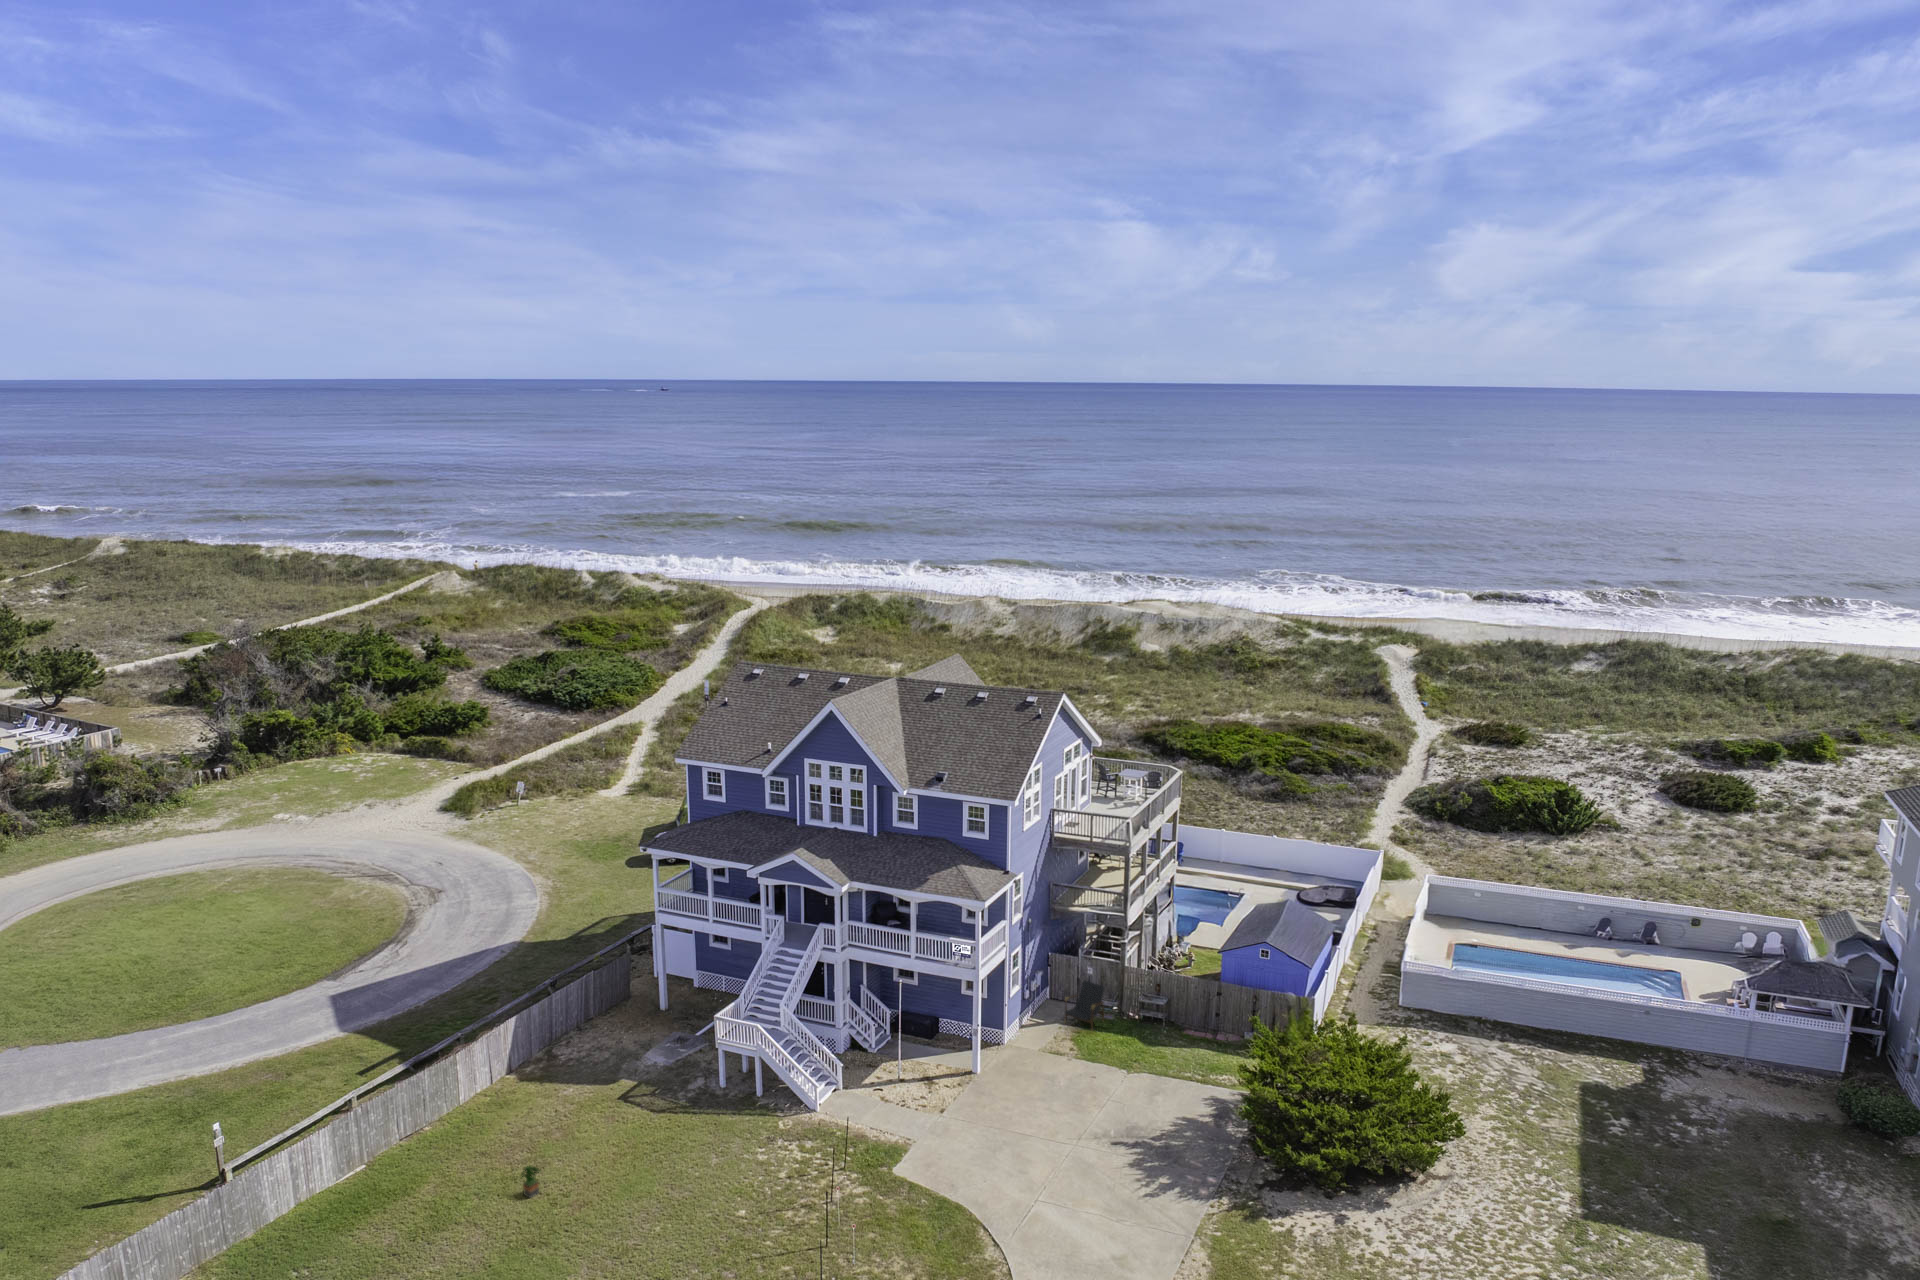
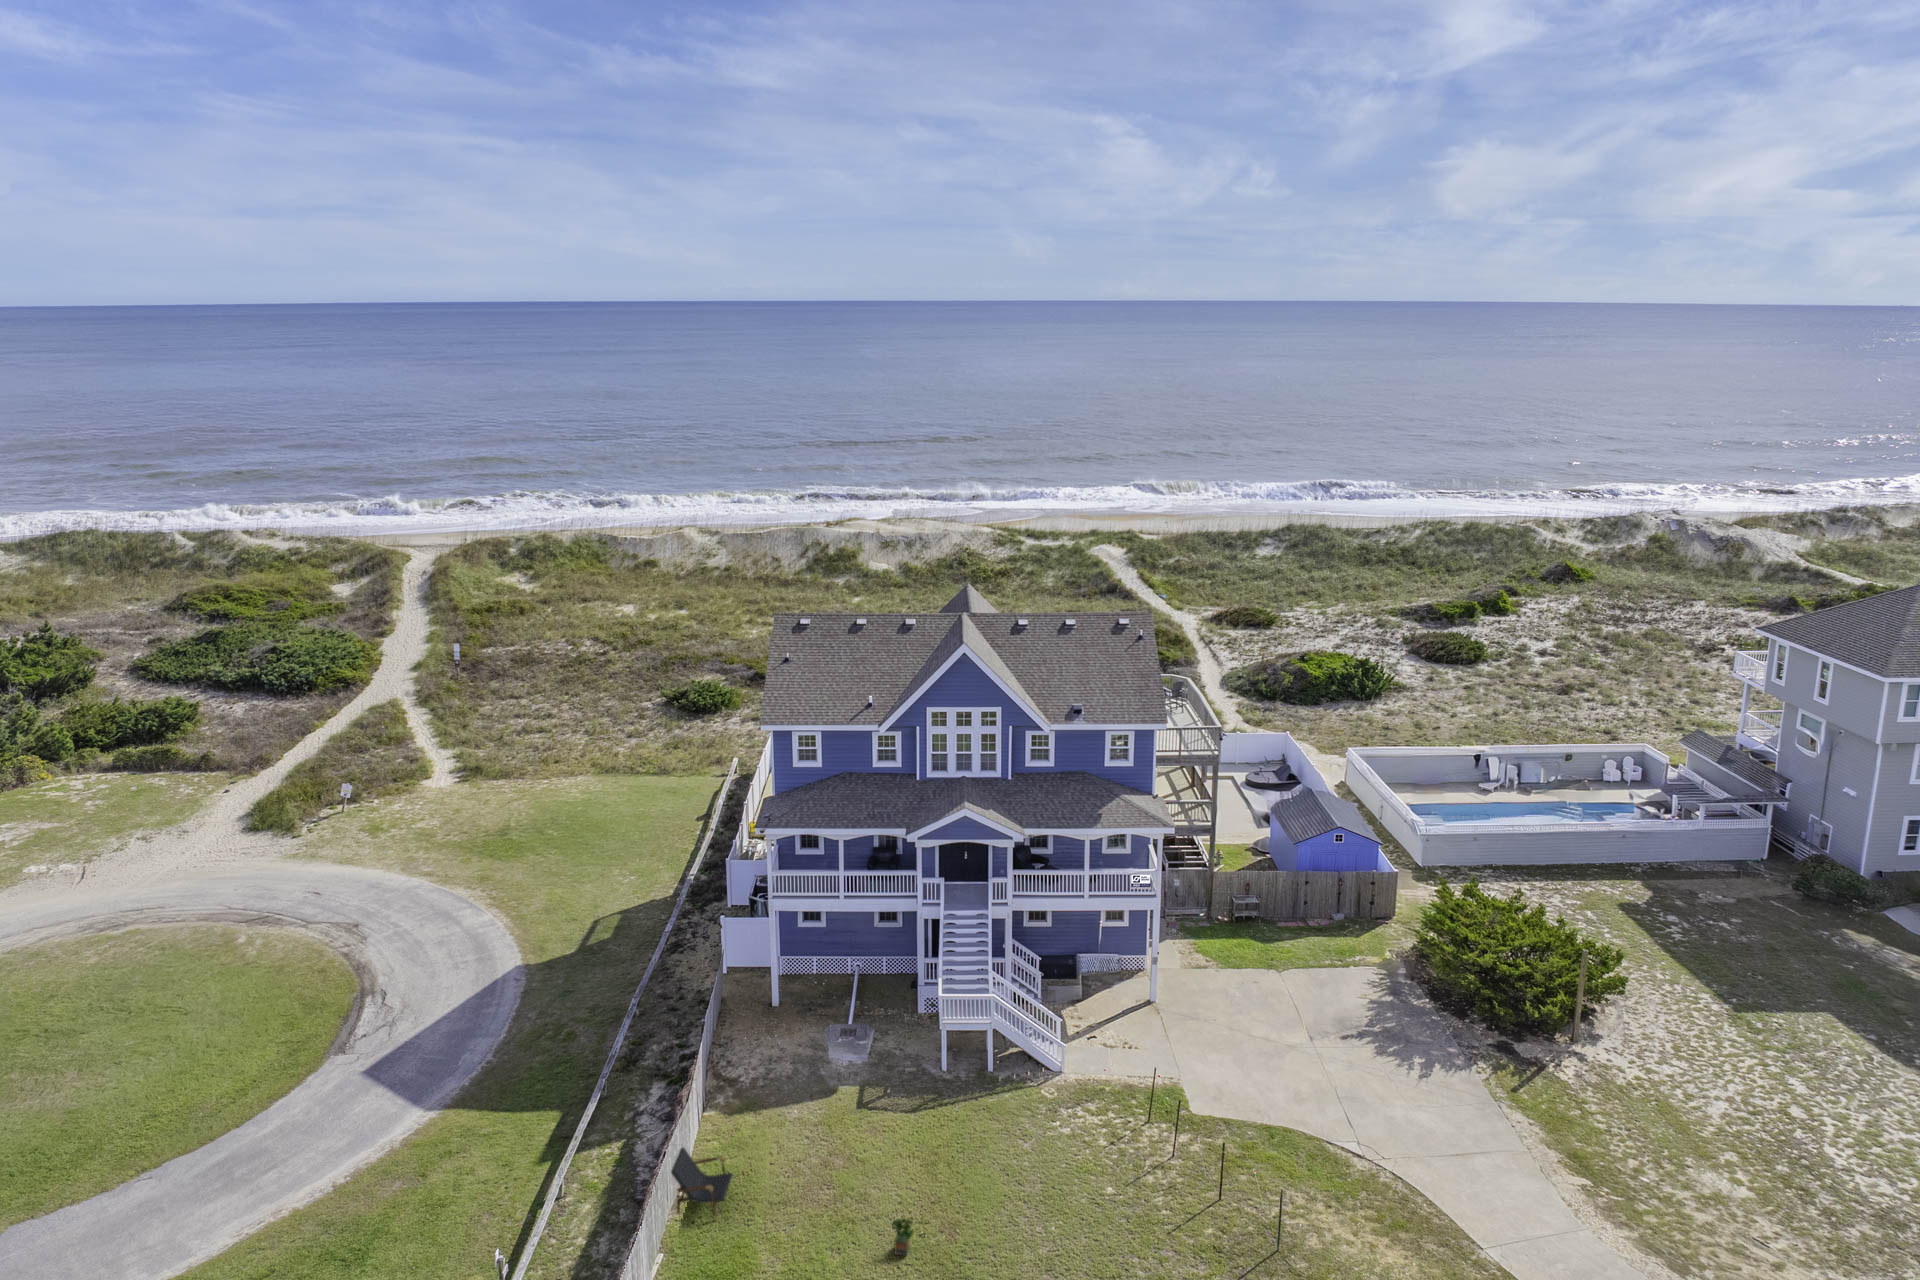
lounge chair: present [1064,981,1105,1031] -> present [671,1148,732,1220]

